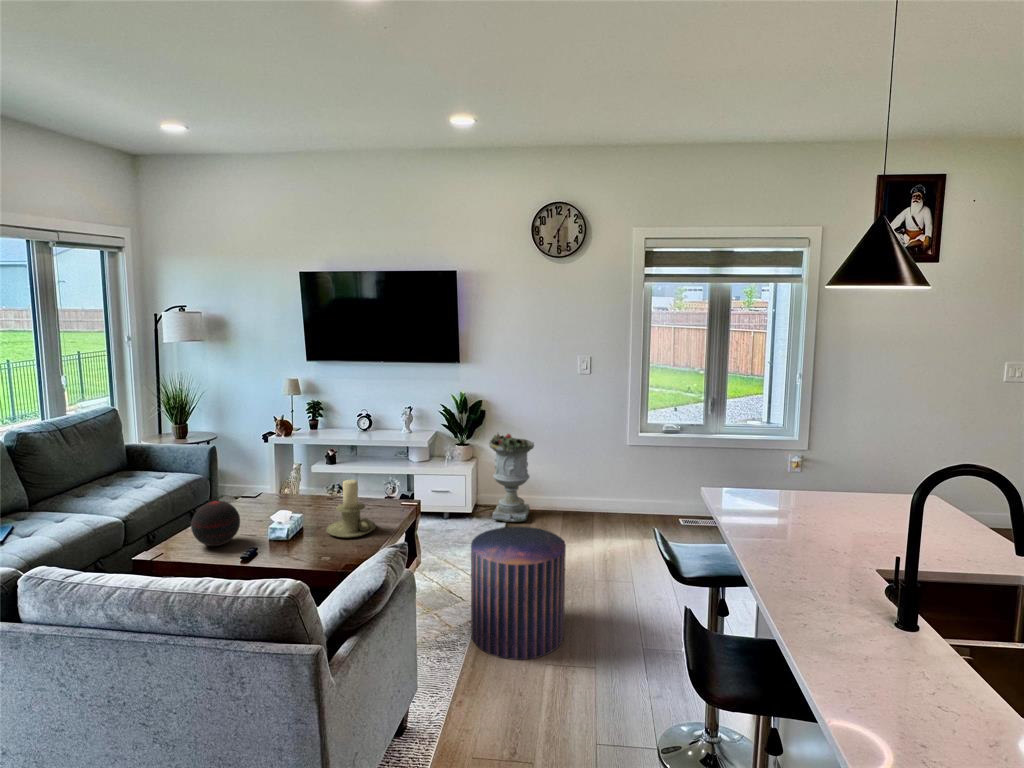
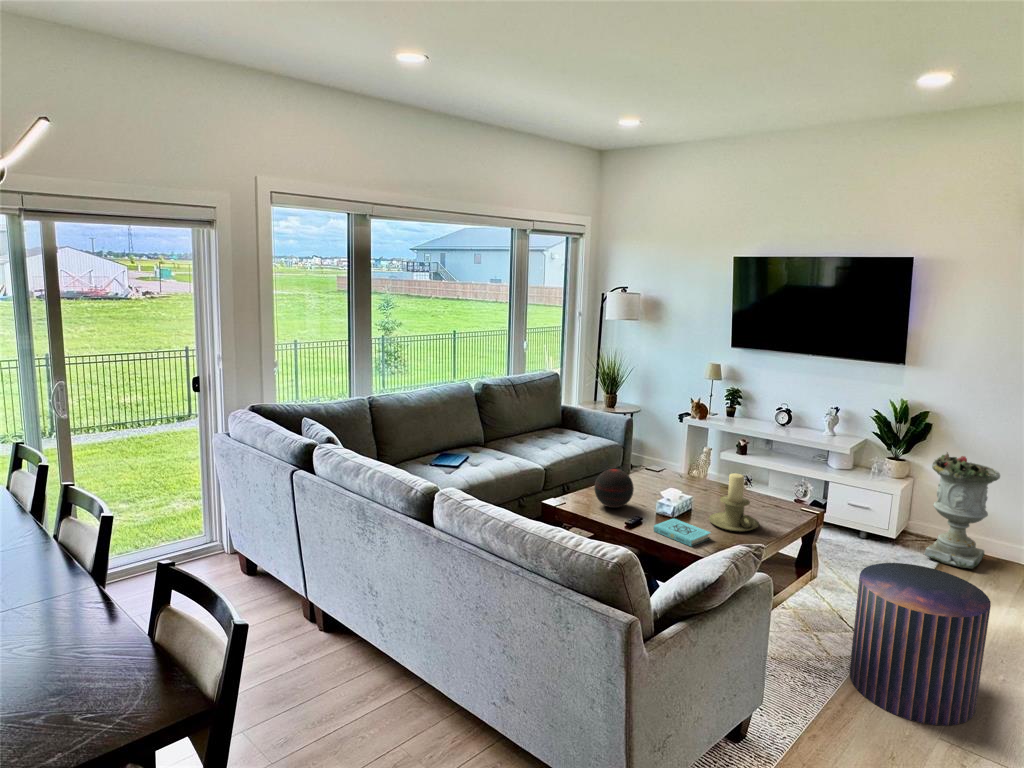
book: none [273,540,335,564] -> present [654,519,711,546]

